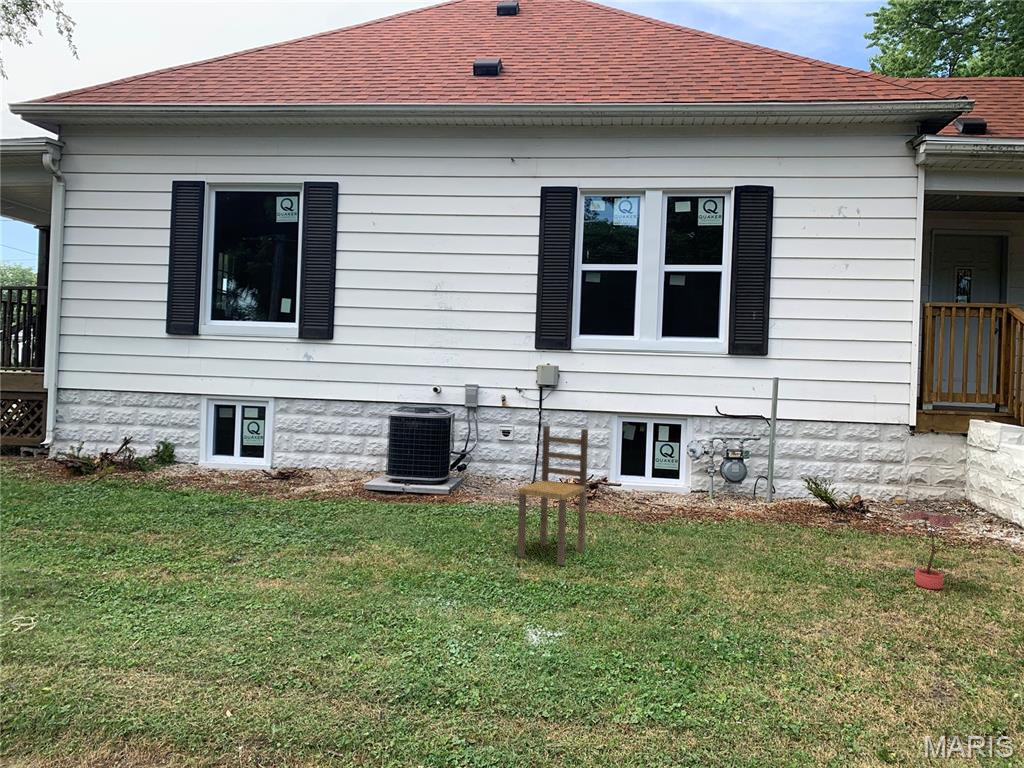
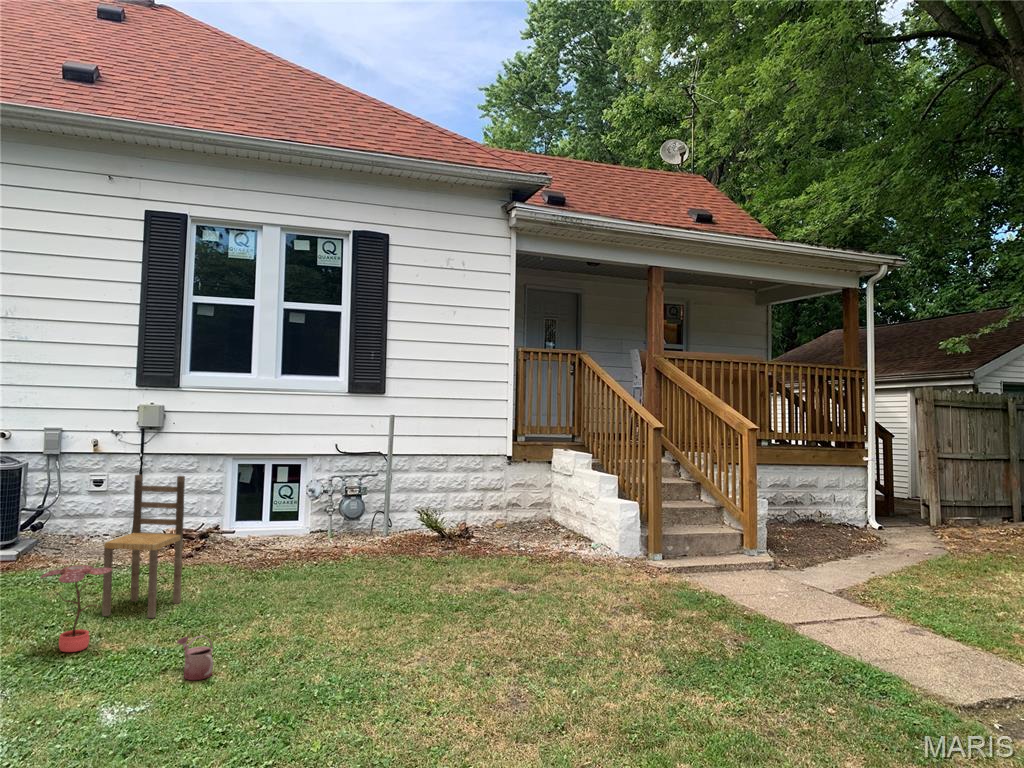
potted plant: present [900,511,963,589] -> present [40,565,112,652]
watering can: none [594,596,634,647] -> present [177,635,213,680]

